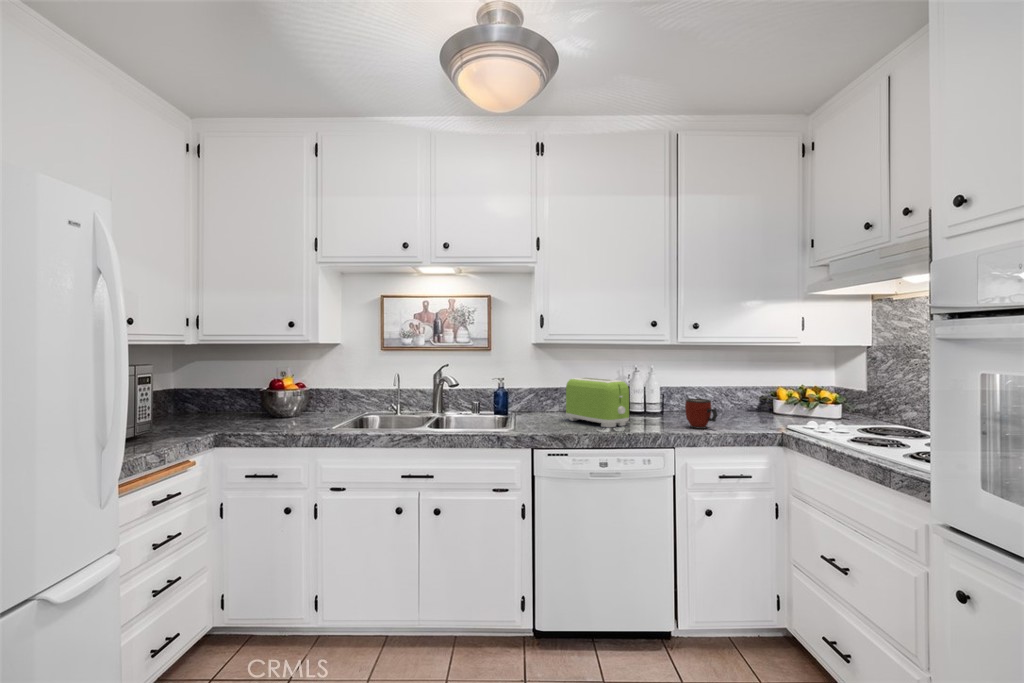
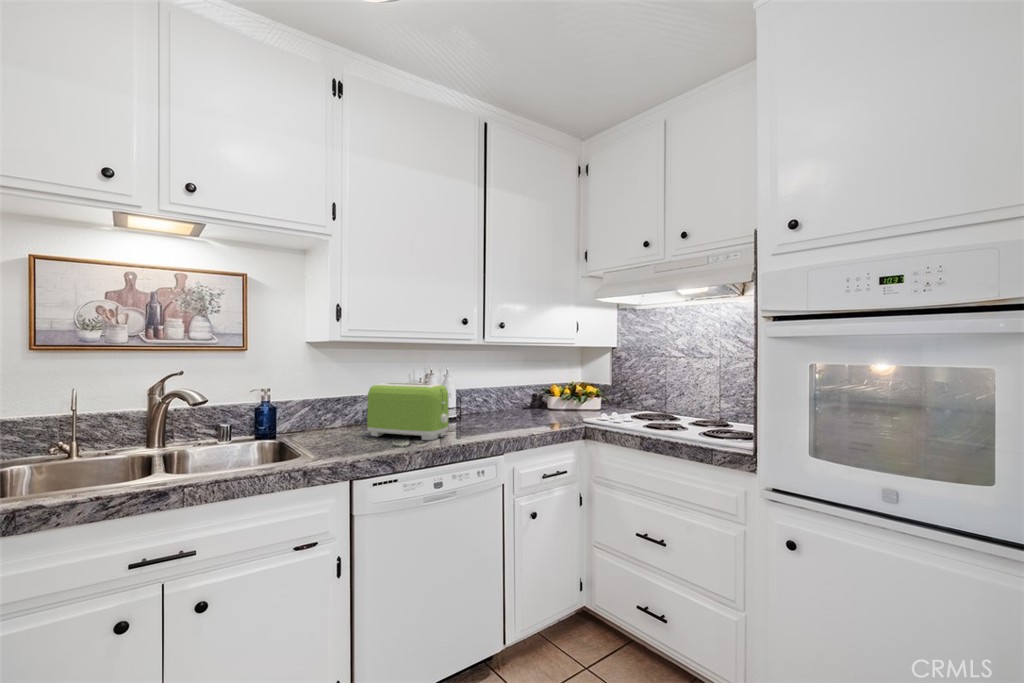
mug: present [685,399,717,429] -> none [503,400,538,431]

